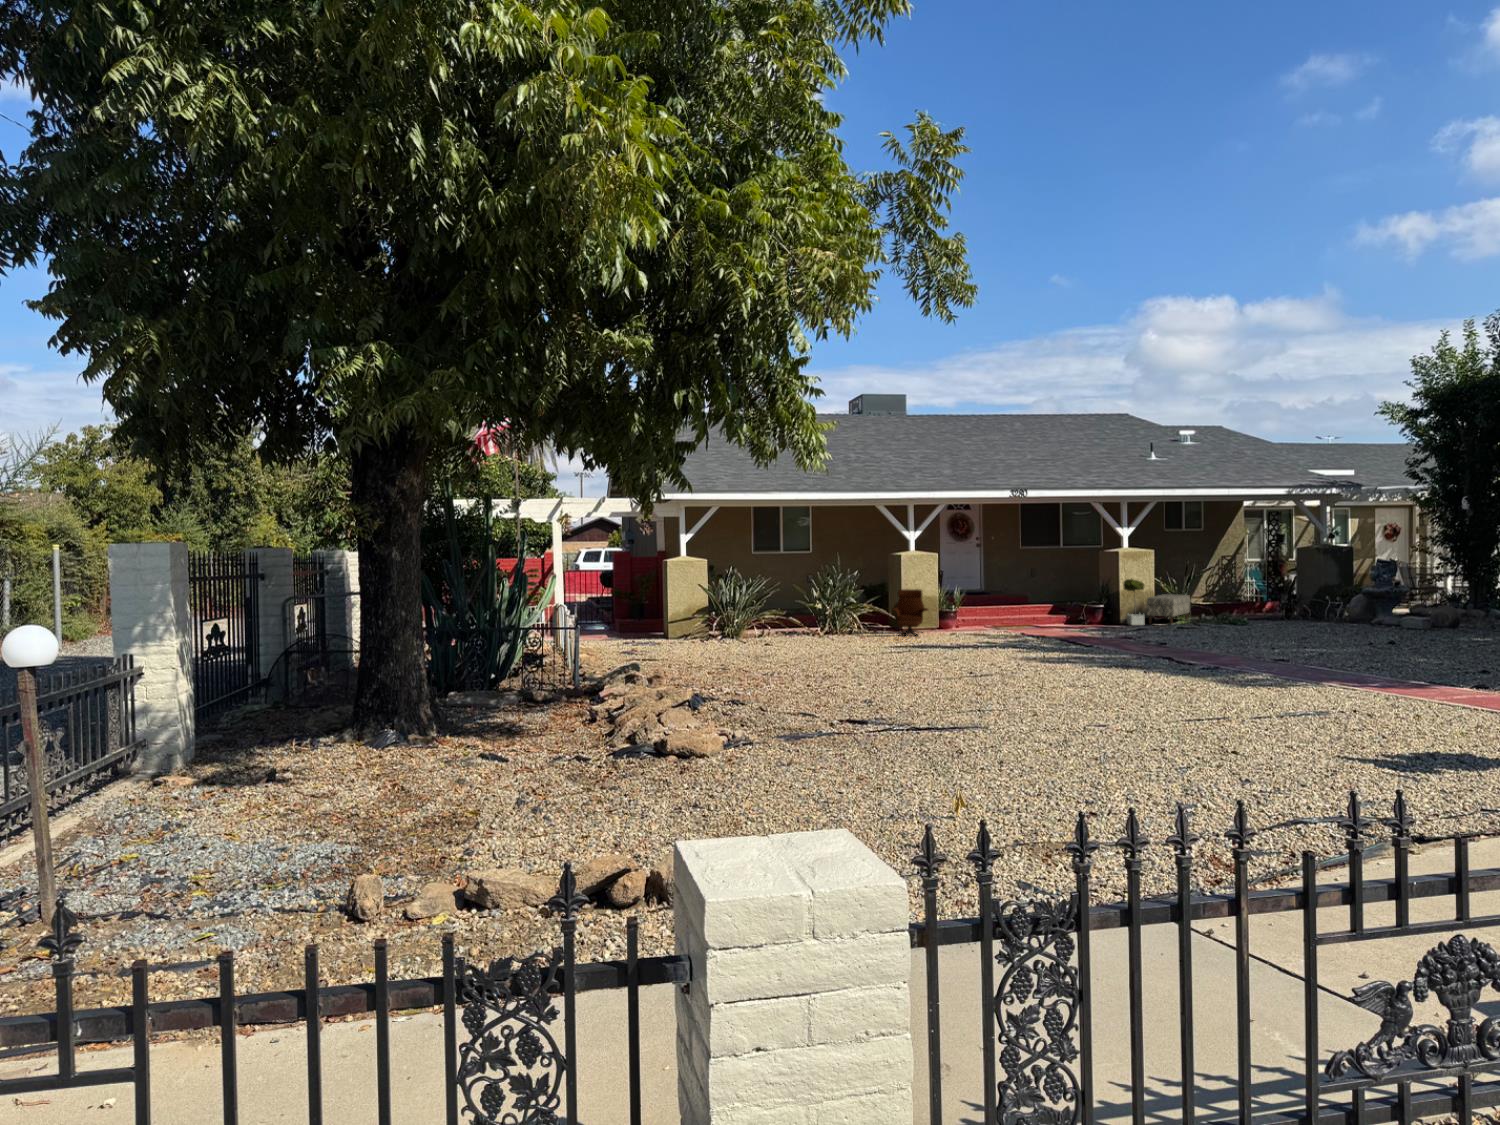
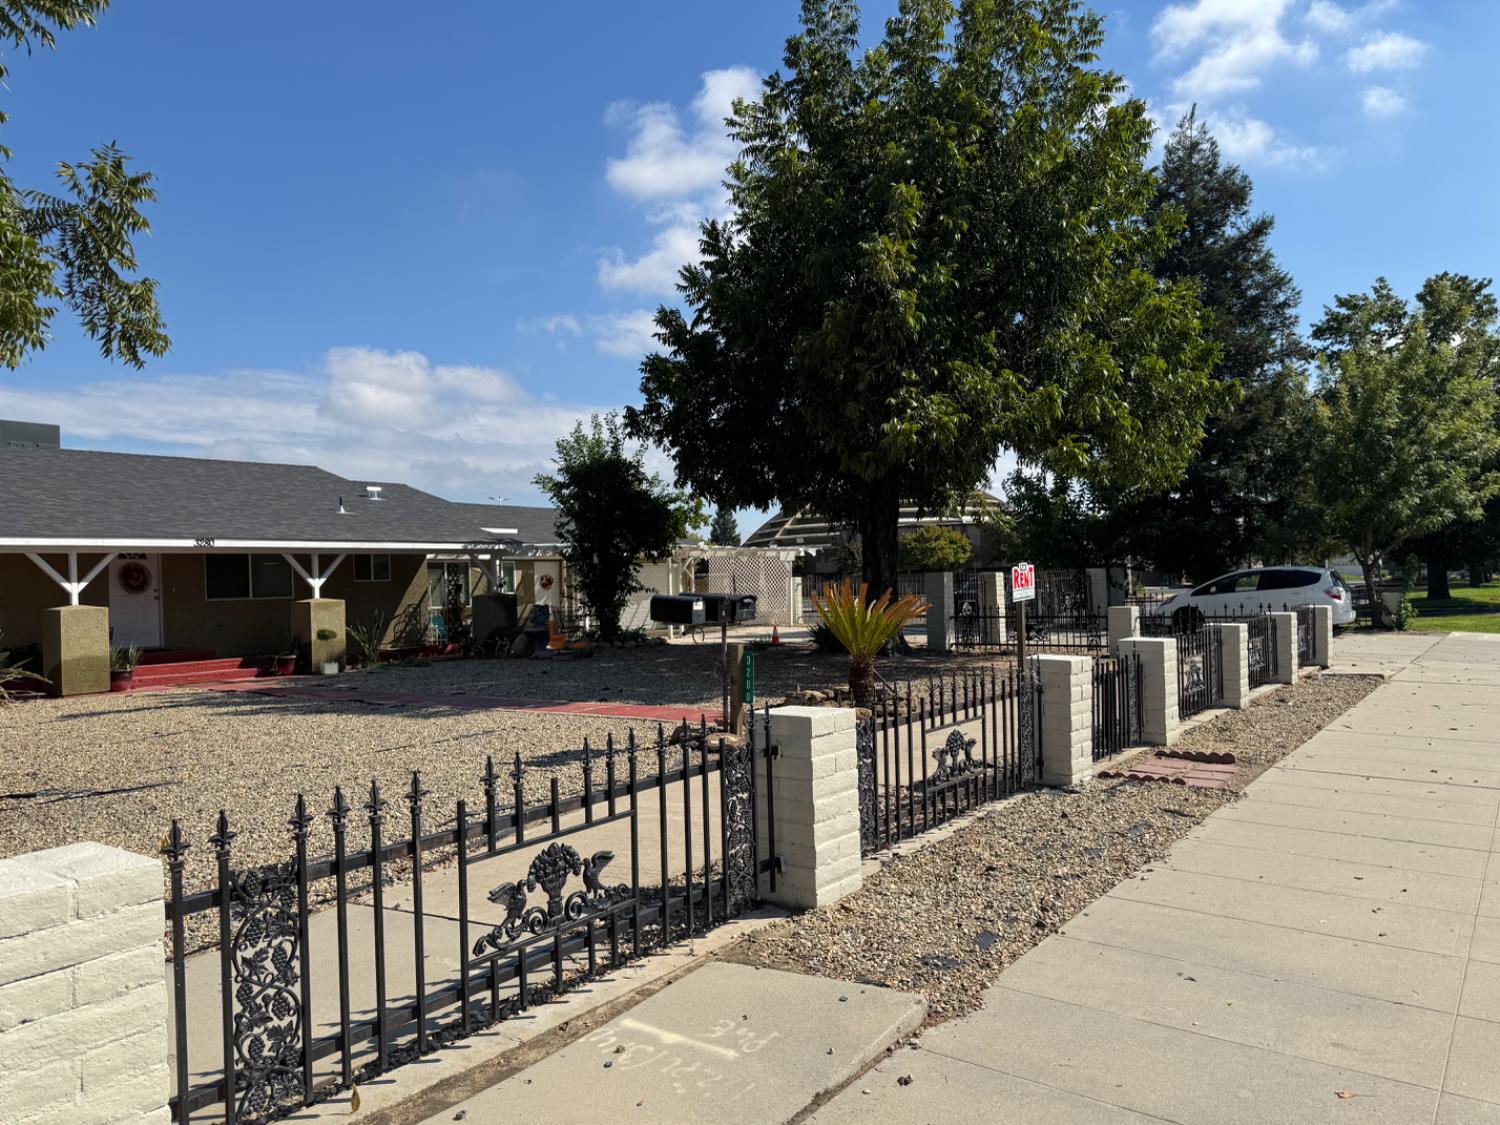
lounge chair: present [892,589,928,637] -> present [550,619,588,656]
bench: present [1147,594,1190,624] -> none [340,642,381,672]

